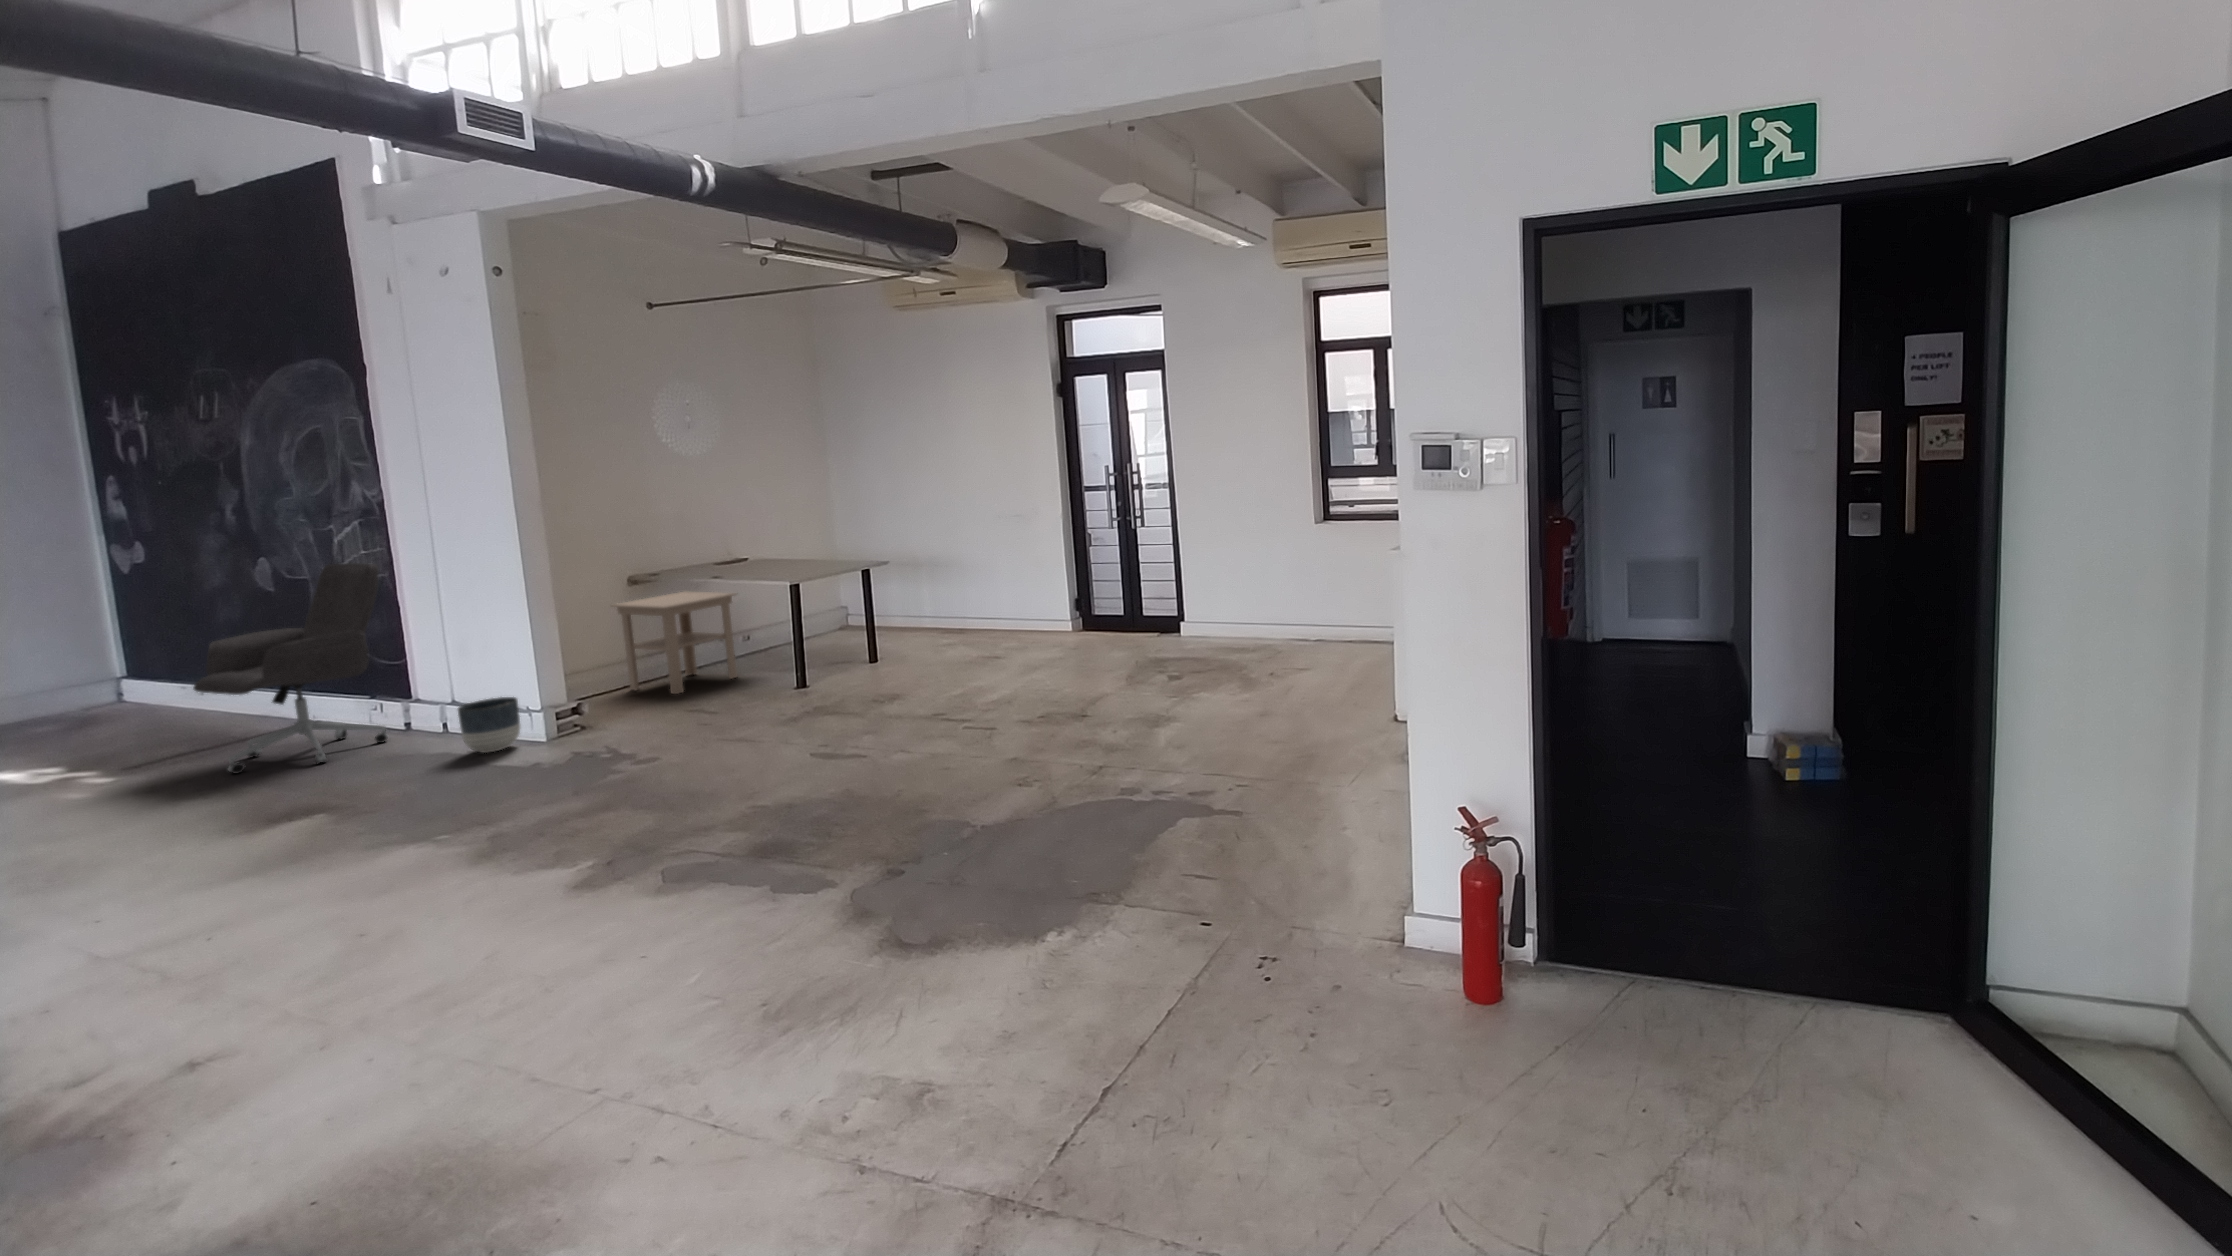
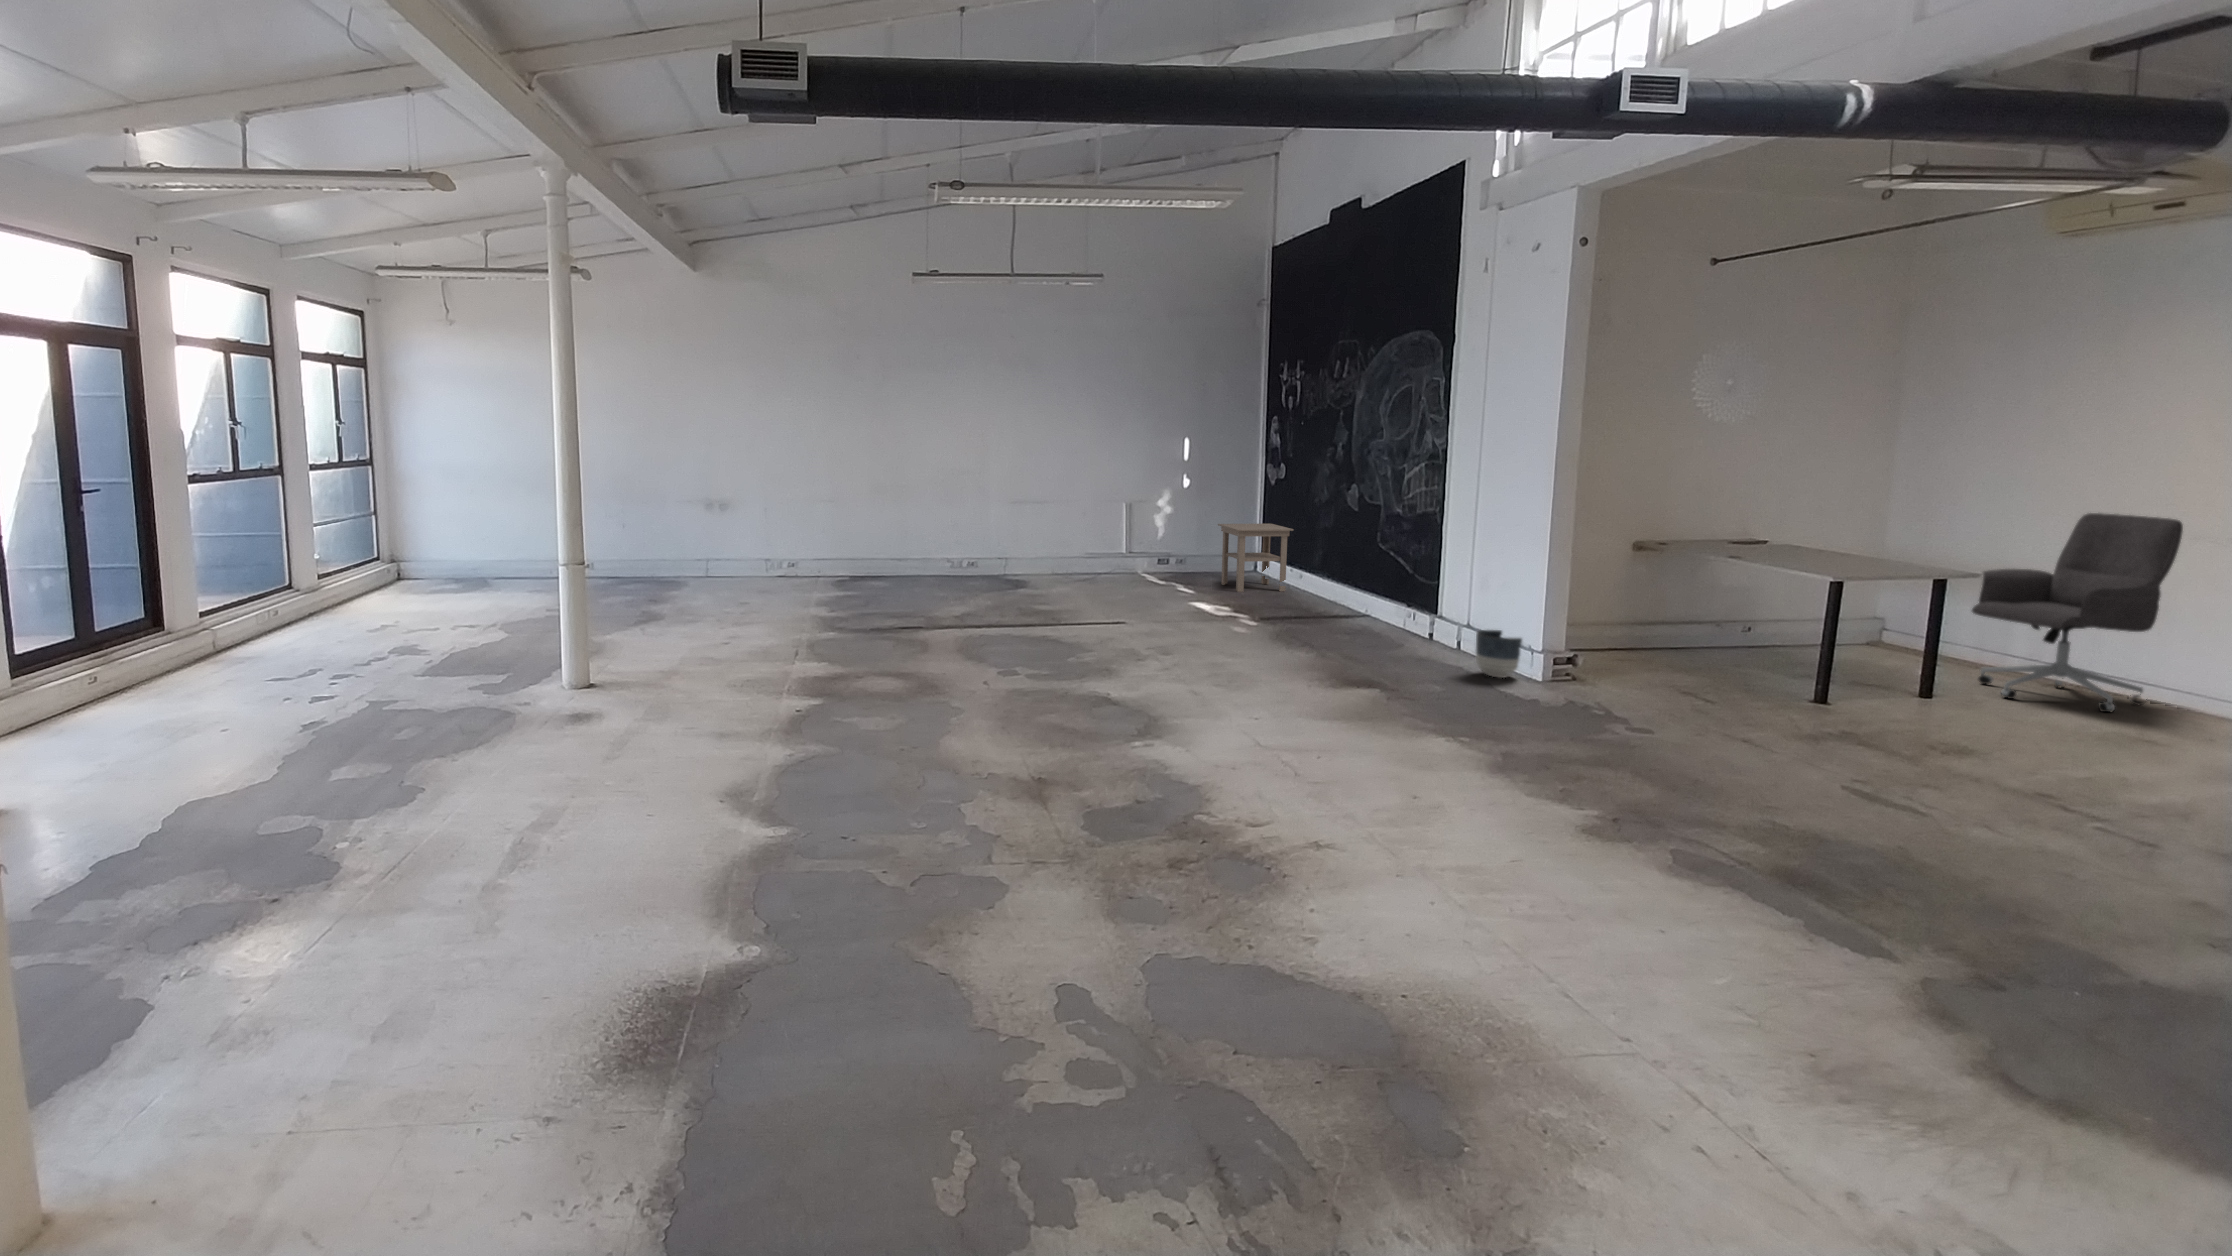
office chair: present [193,563,388,773] -> present [1972,513,2183,712]
side table: present [612,591,737,694] -> present [1218,523,1293,592]

